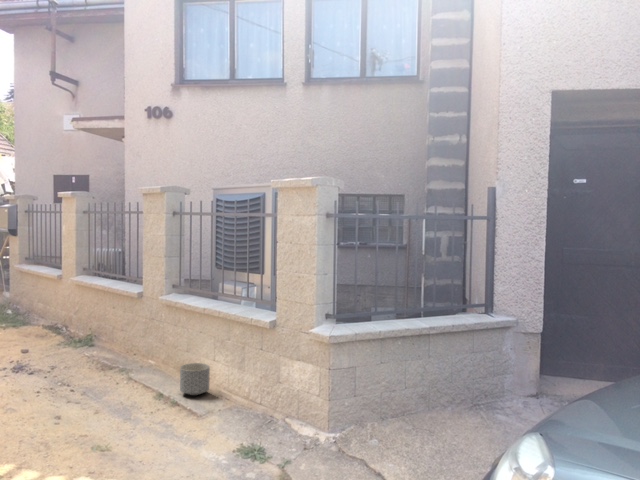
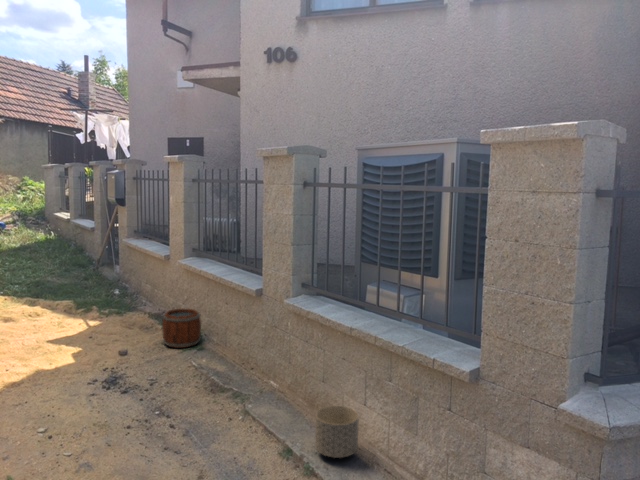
bucket: none [58,316,91,346] -> present [162,309,201,348]

